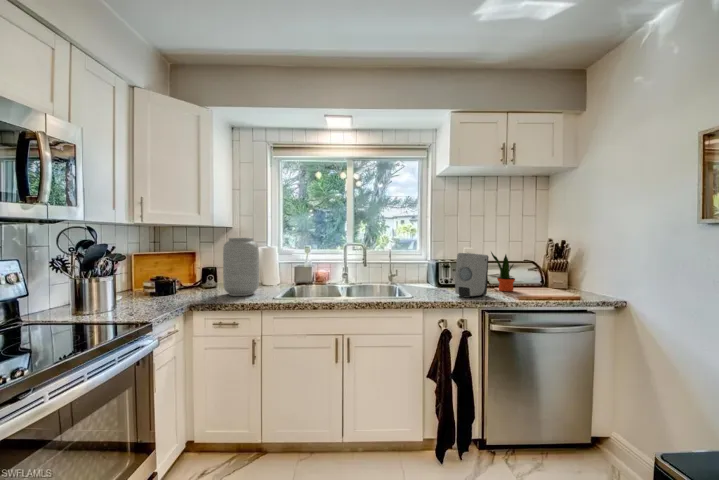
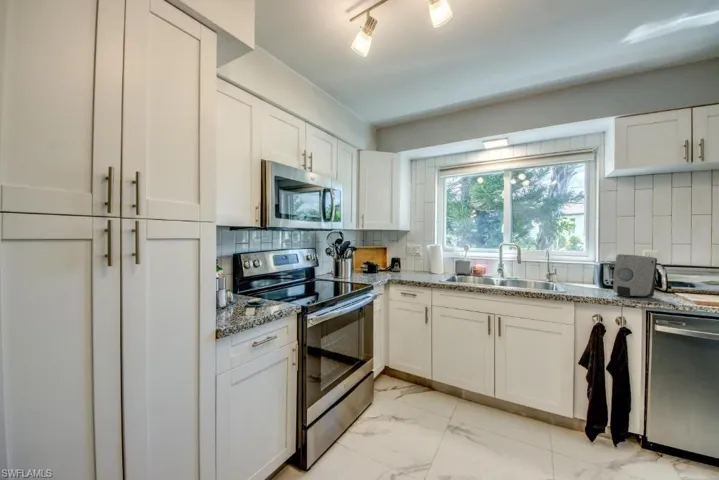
vase: present [223,238,259,296] -> none [406,237,430,278]
potted plant: present [491,252,515,292] -> none [663,254,697,297]

